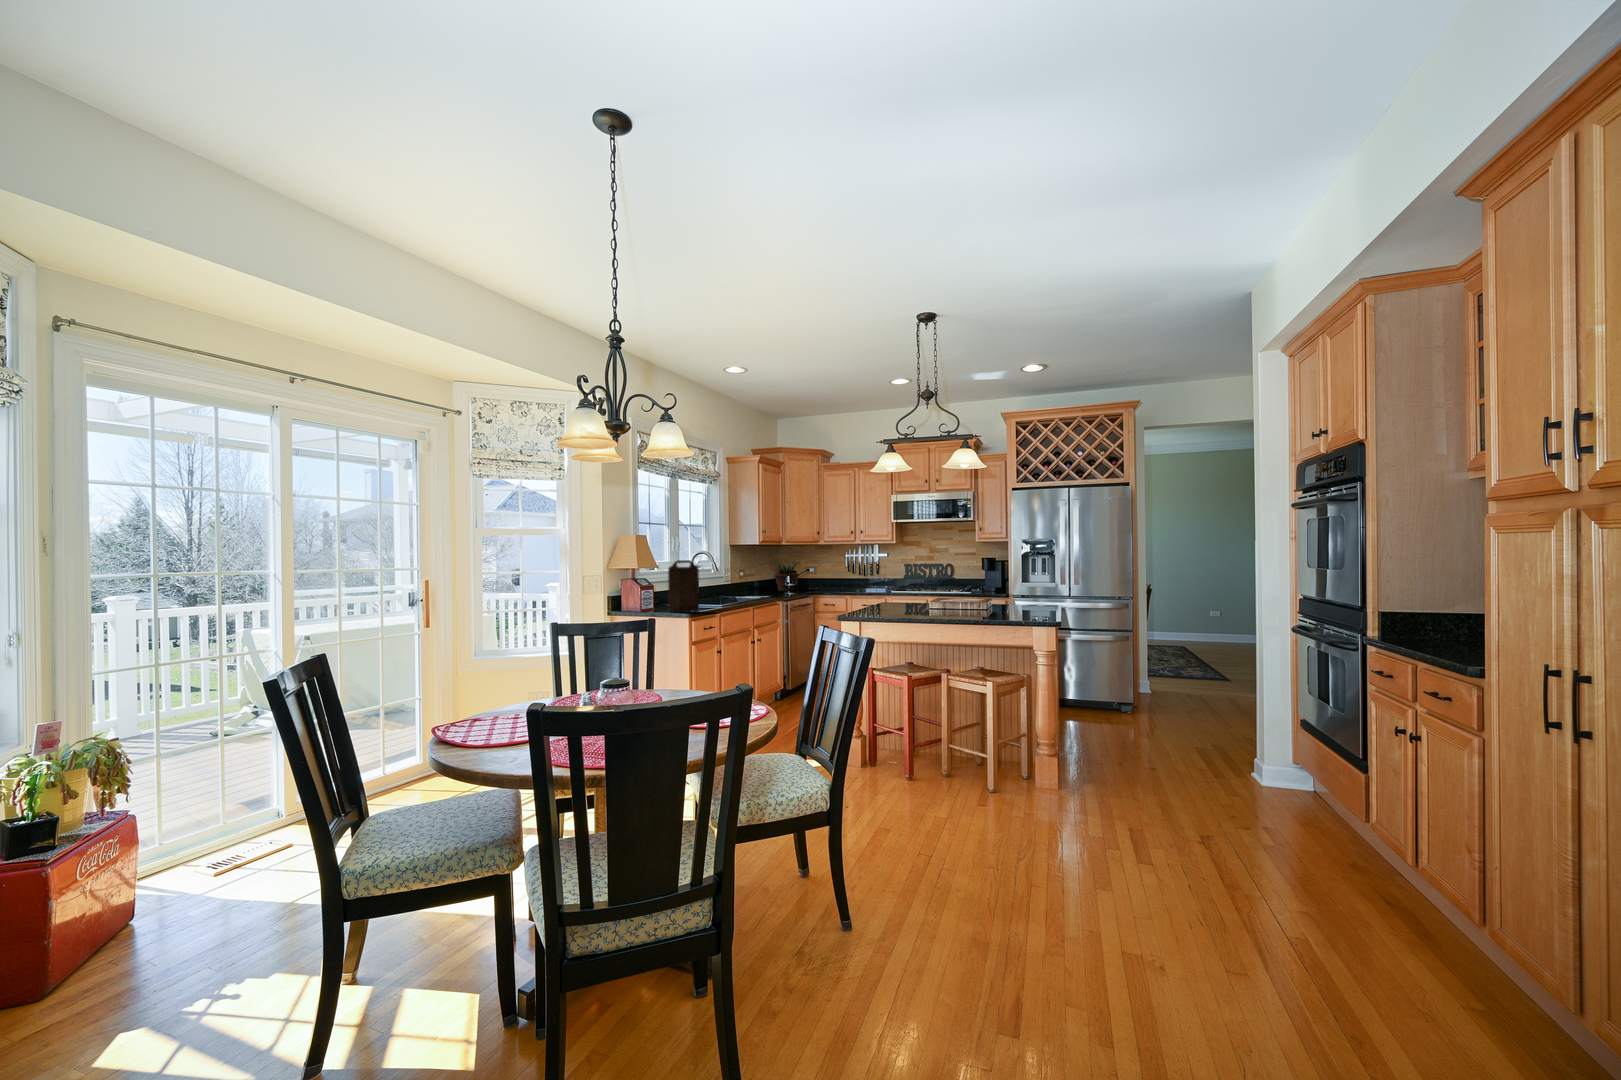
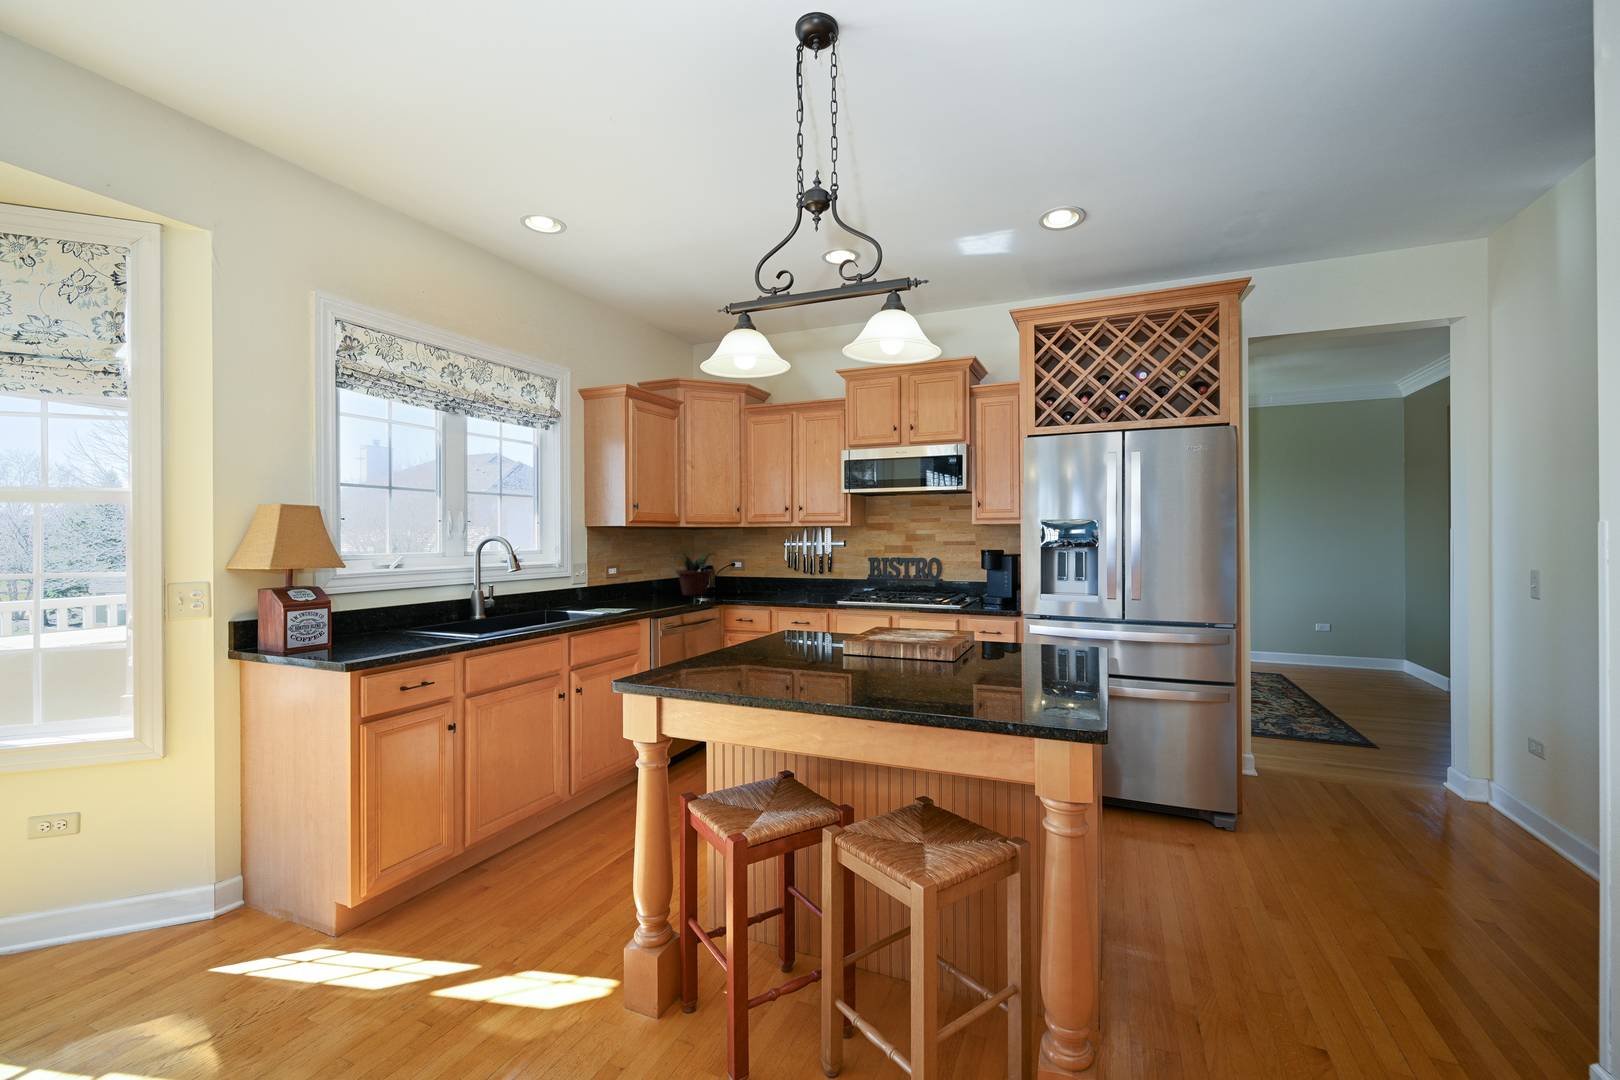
cutting board: present [668,560,699,612] -> none [352,552,414,650]

